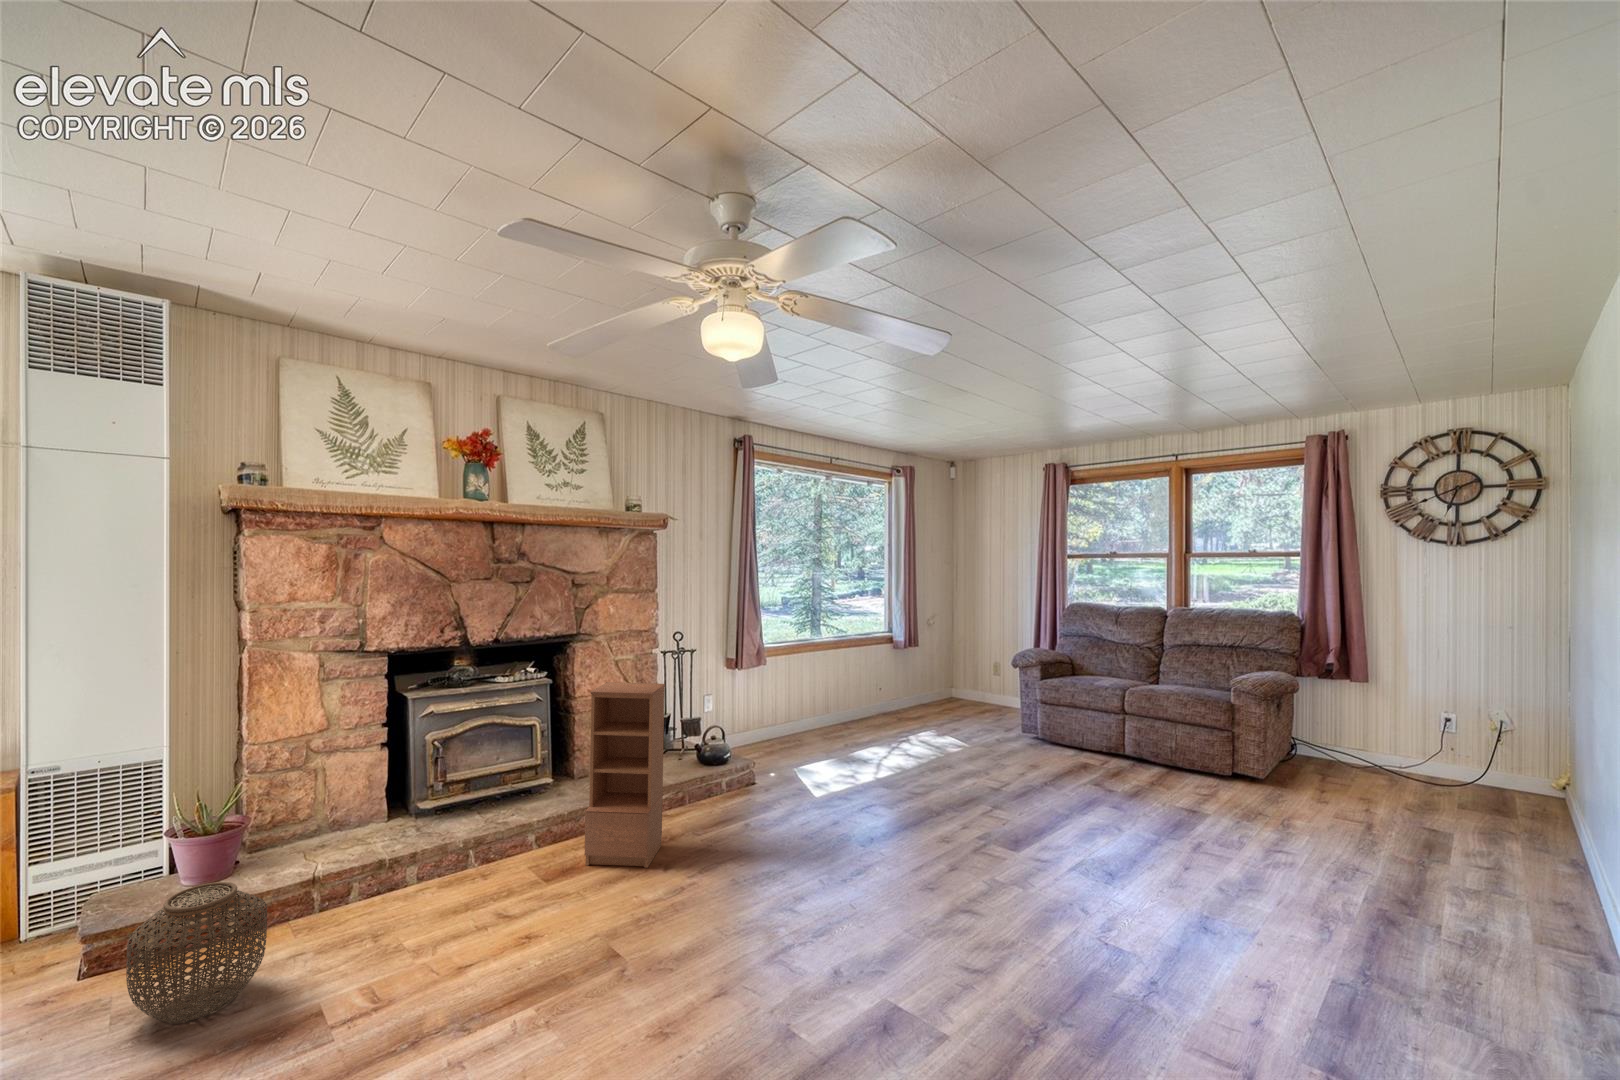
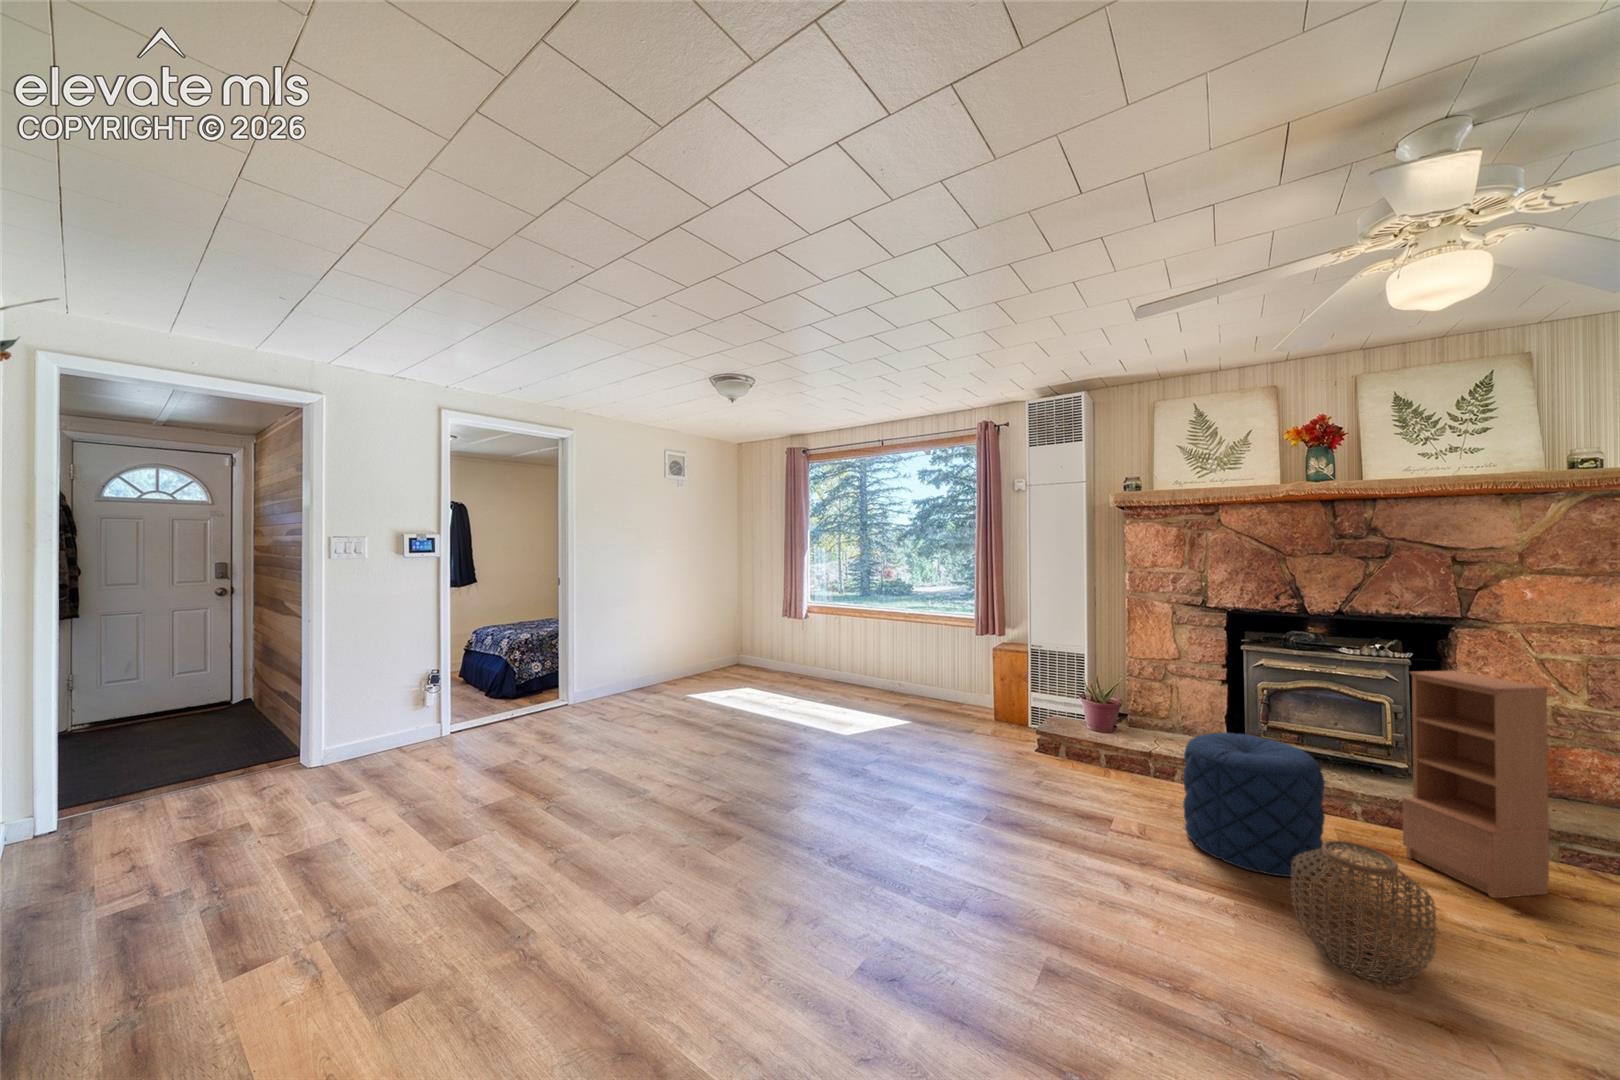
pouf: none [414,798,560,972] -> present [1183,733,1325,877]
woven basket: present [126,882,267,1023] -> present [1291,840,1436,982]

